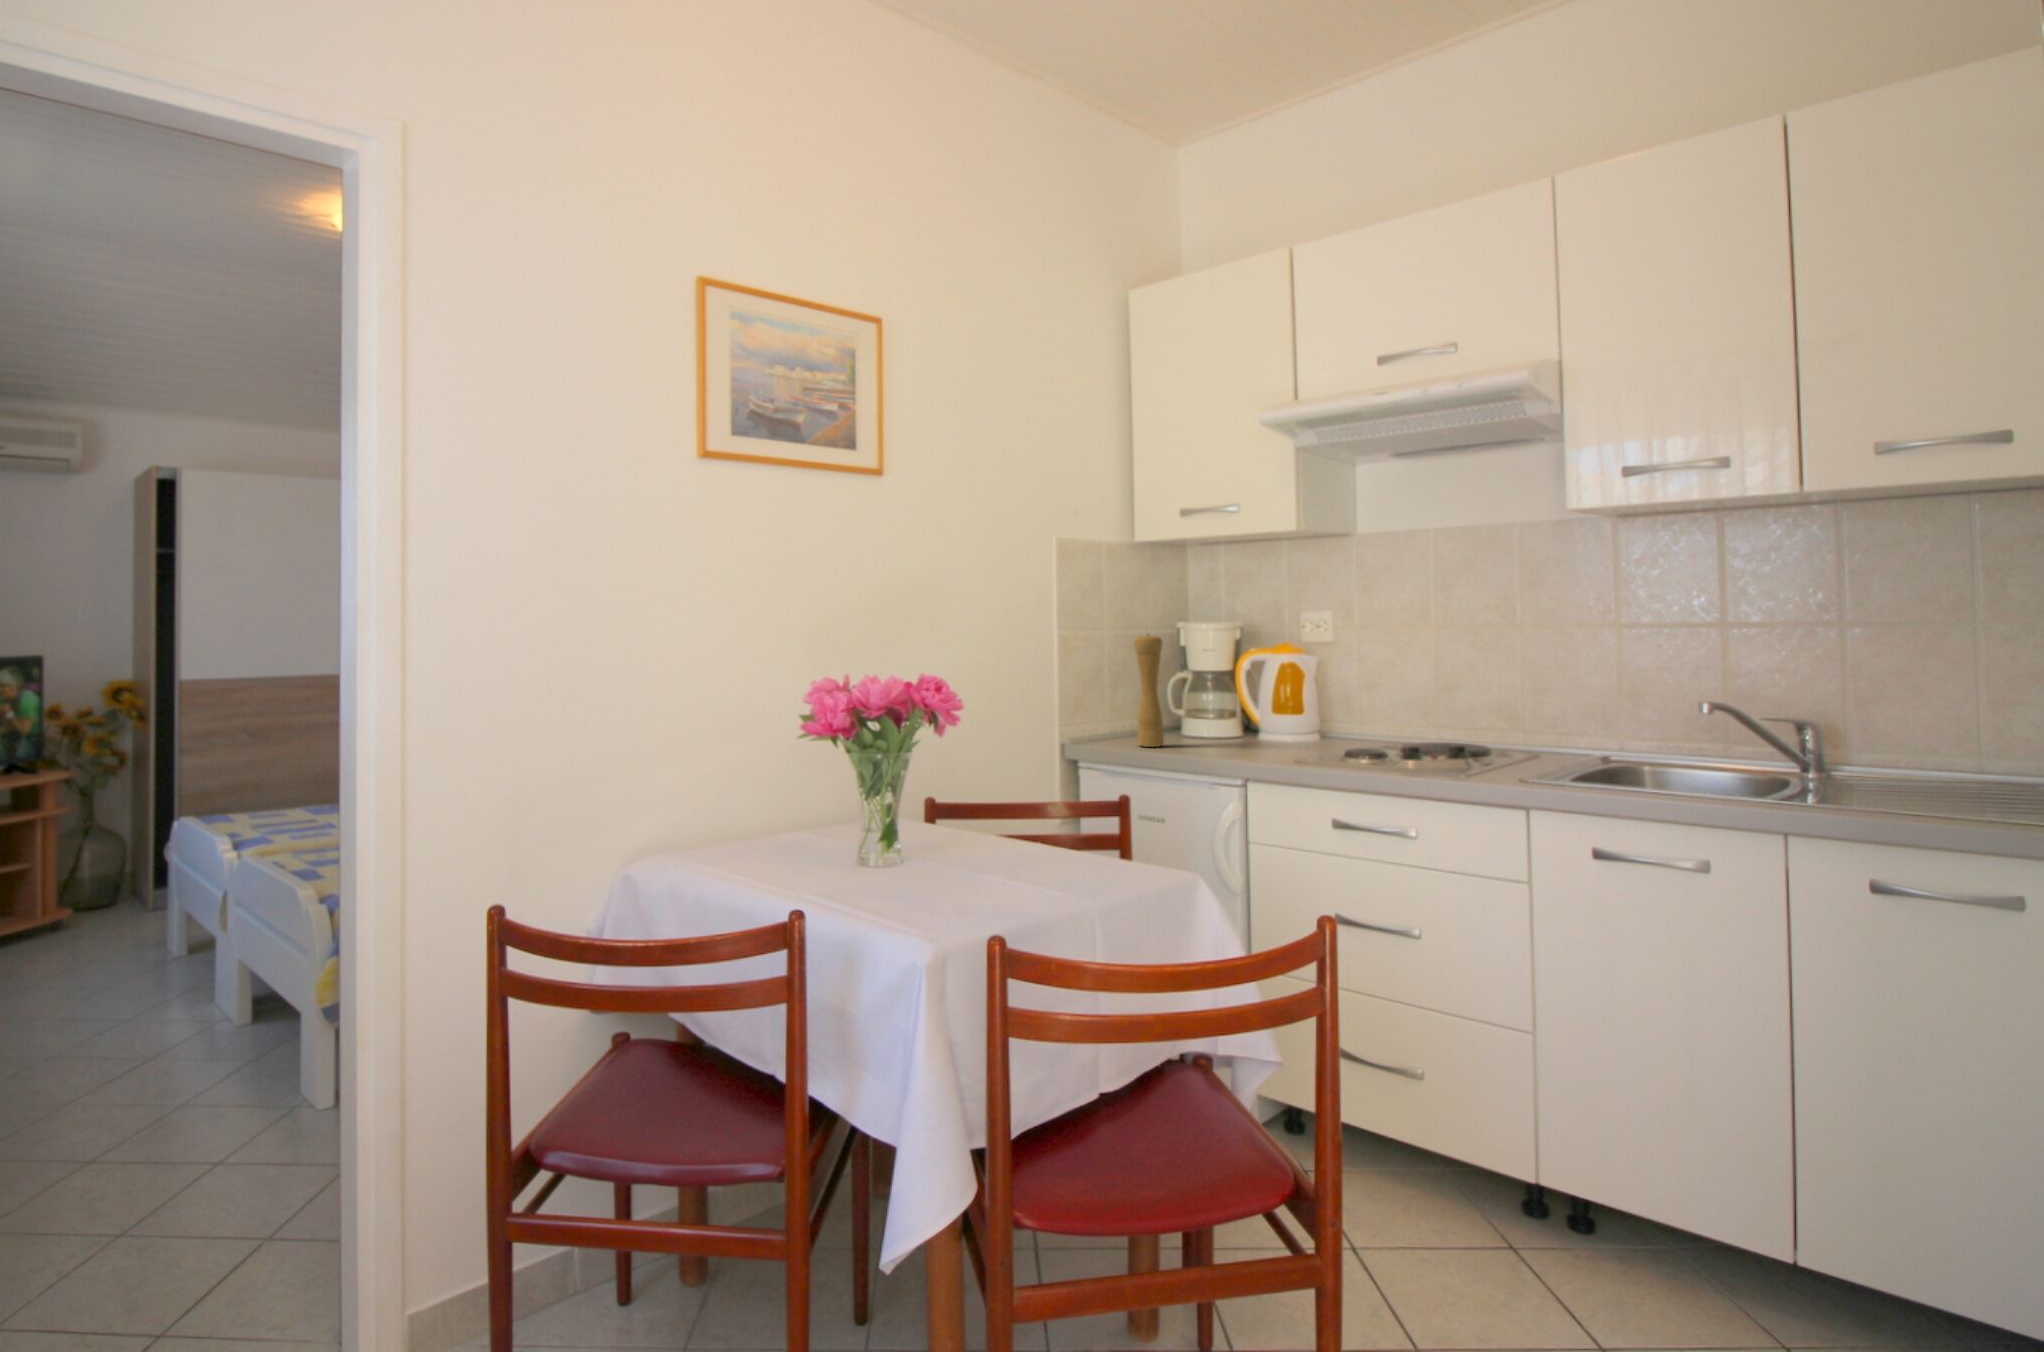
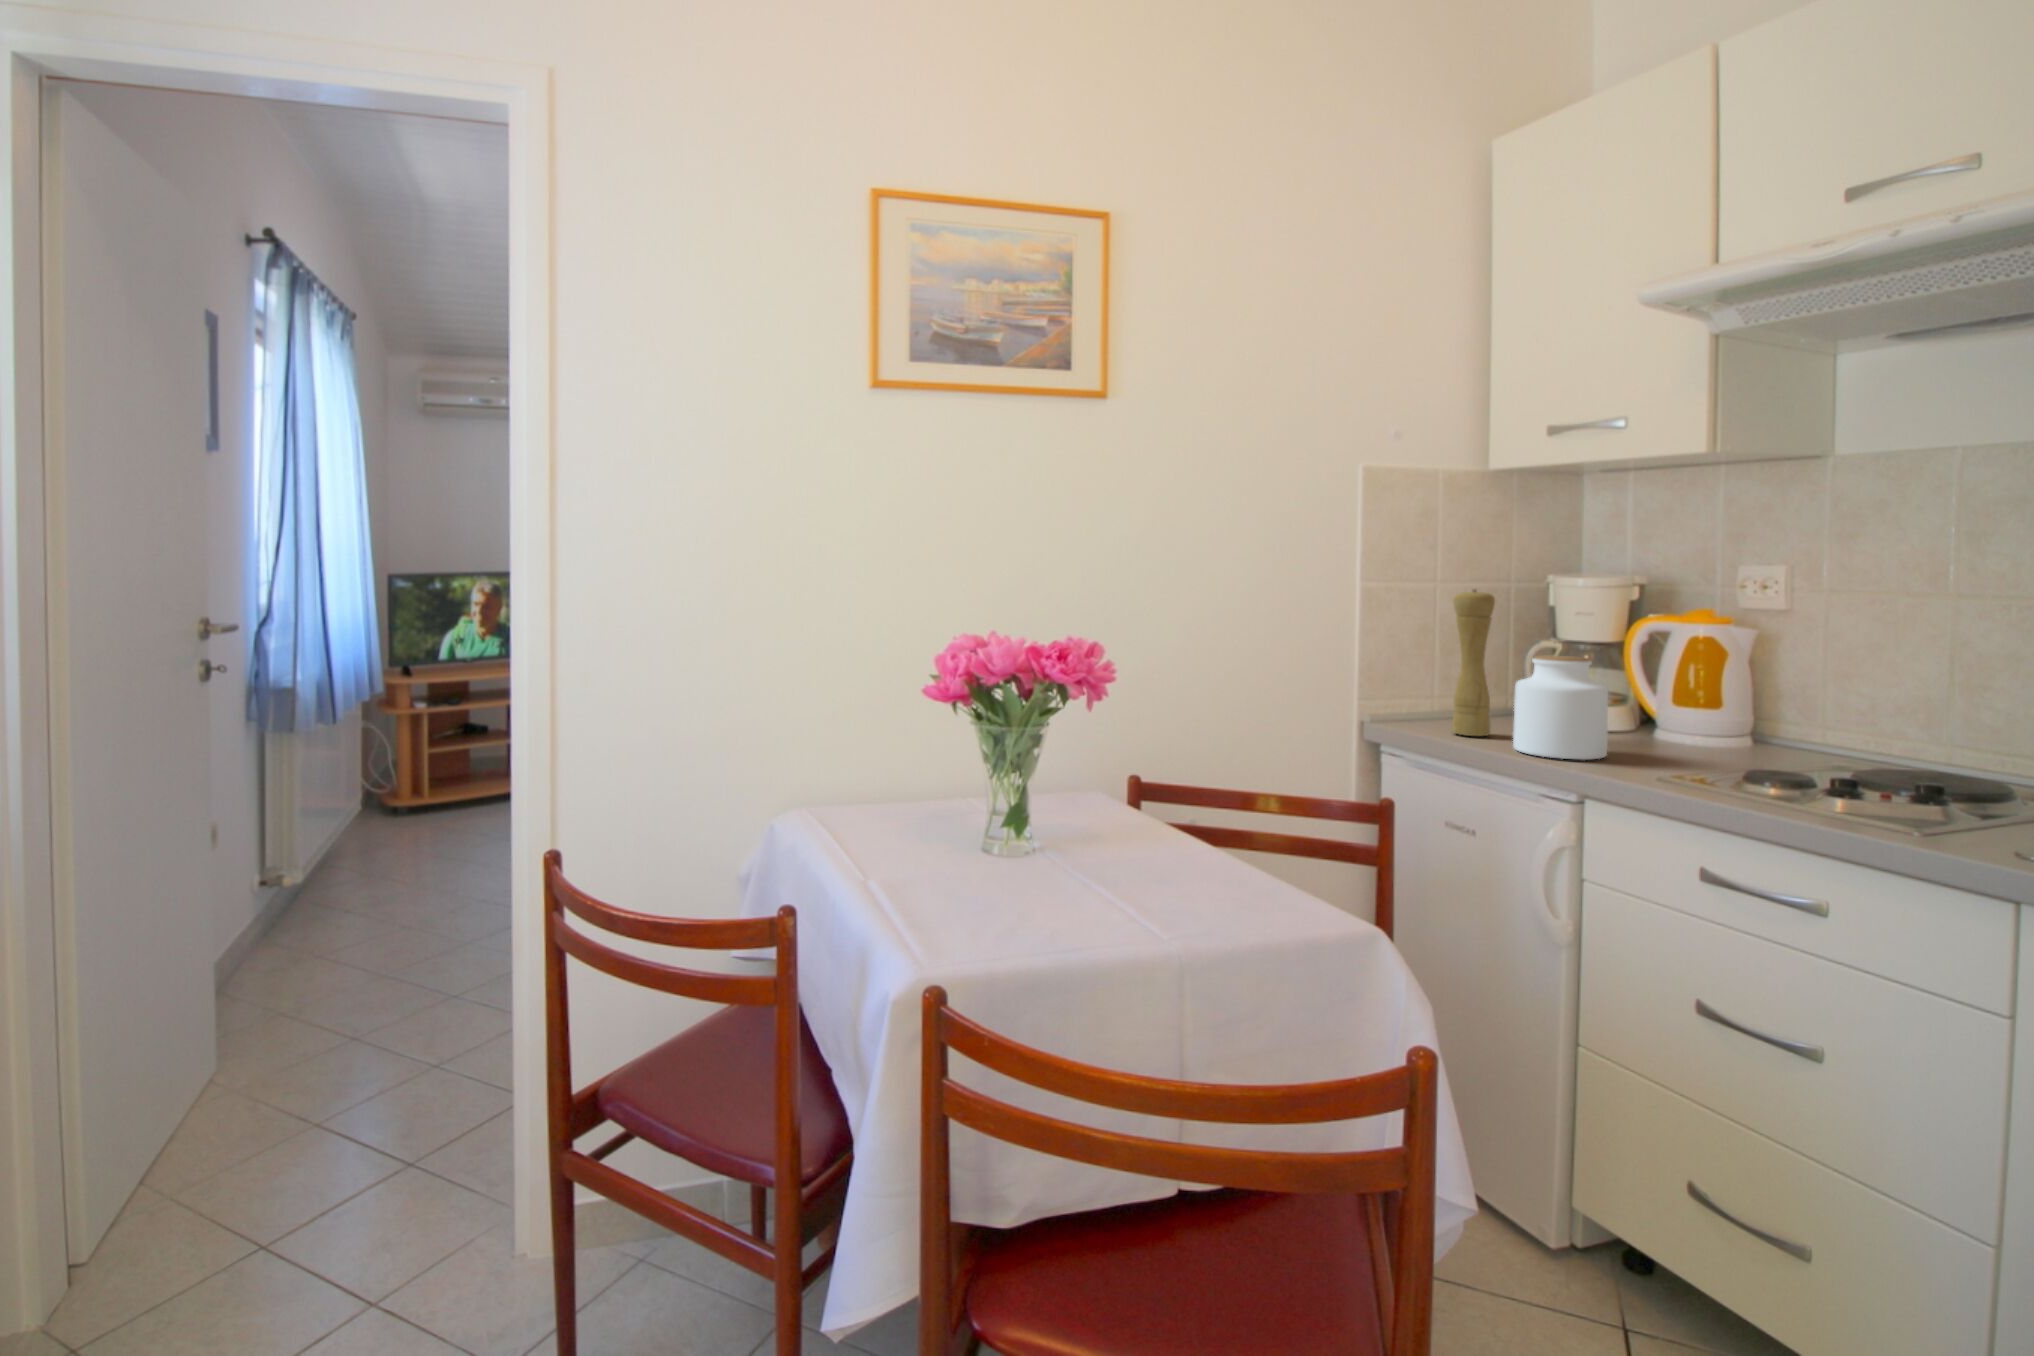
jar: none [1186,680,1248,755] -> present [1513,655,1608,760]

